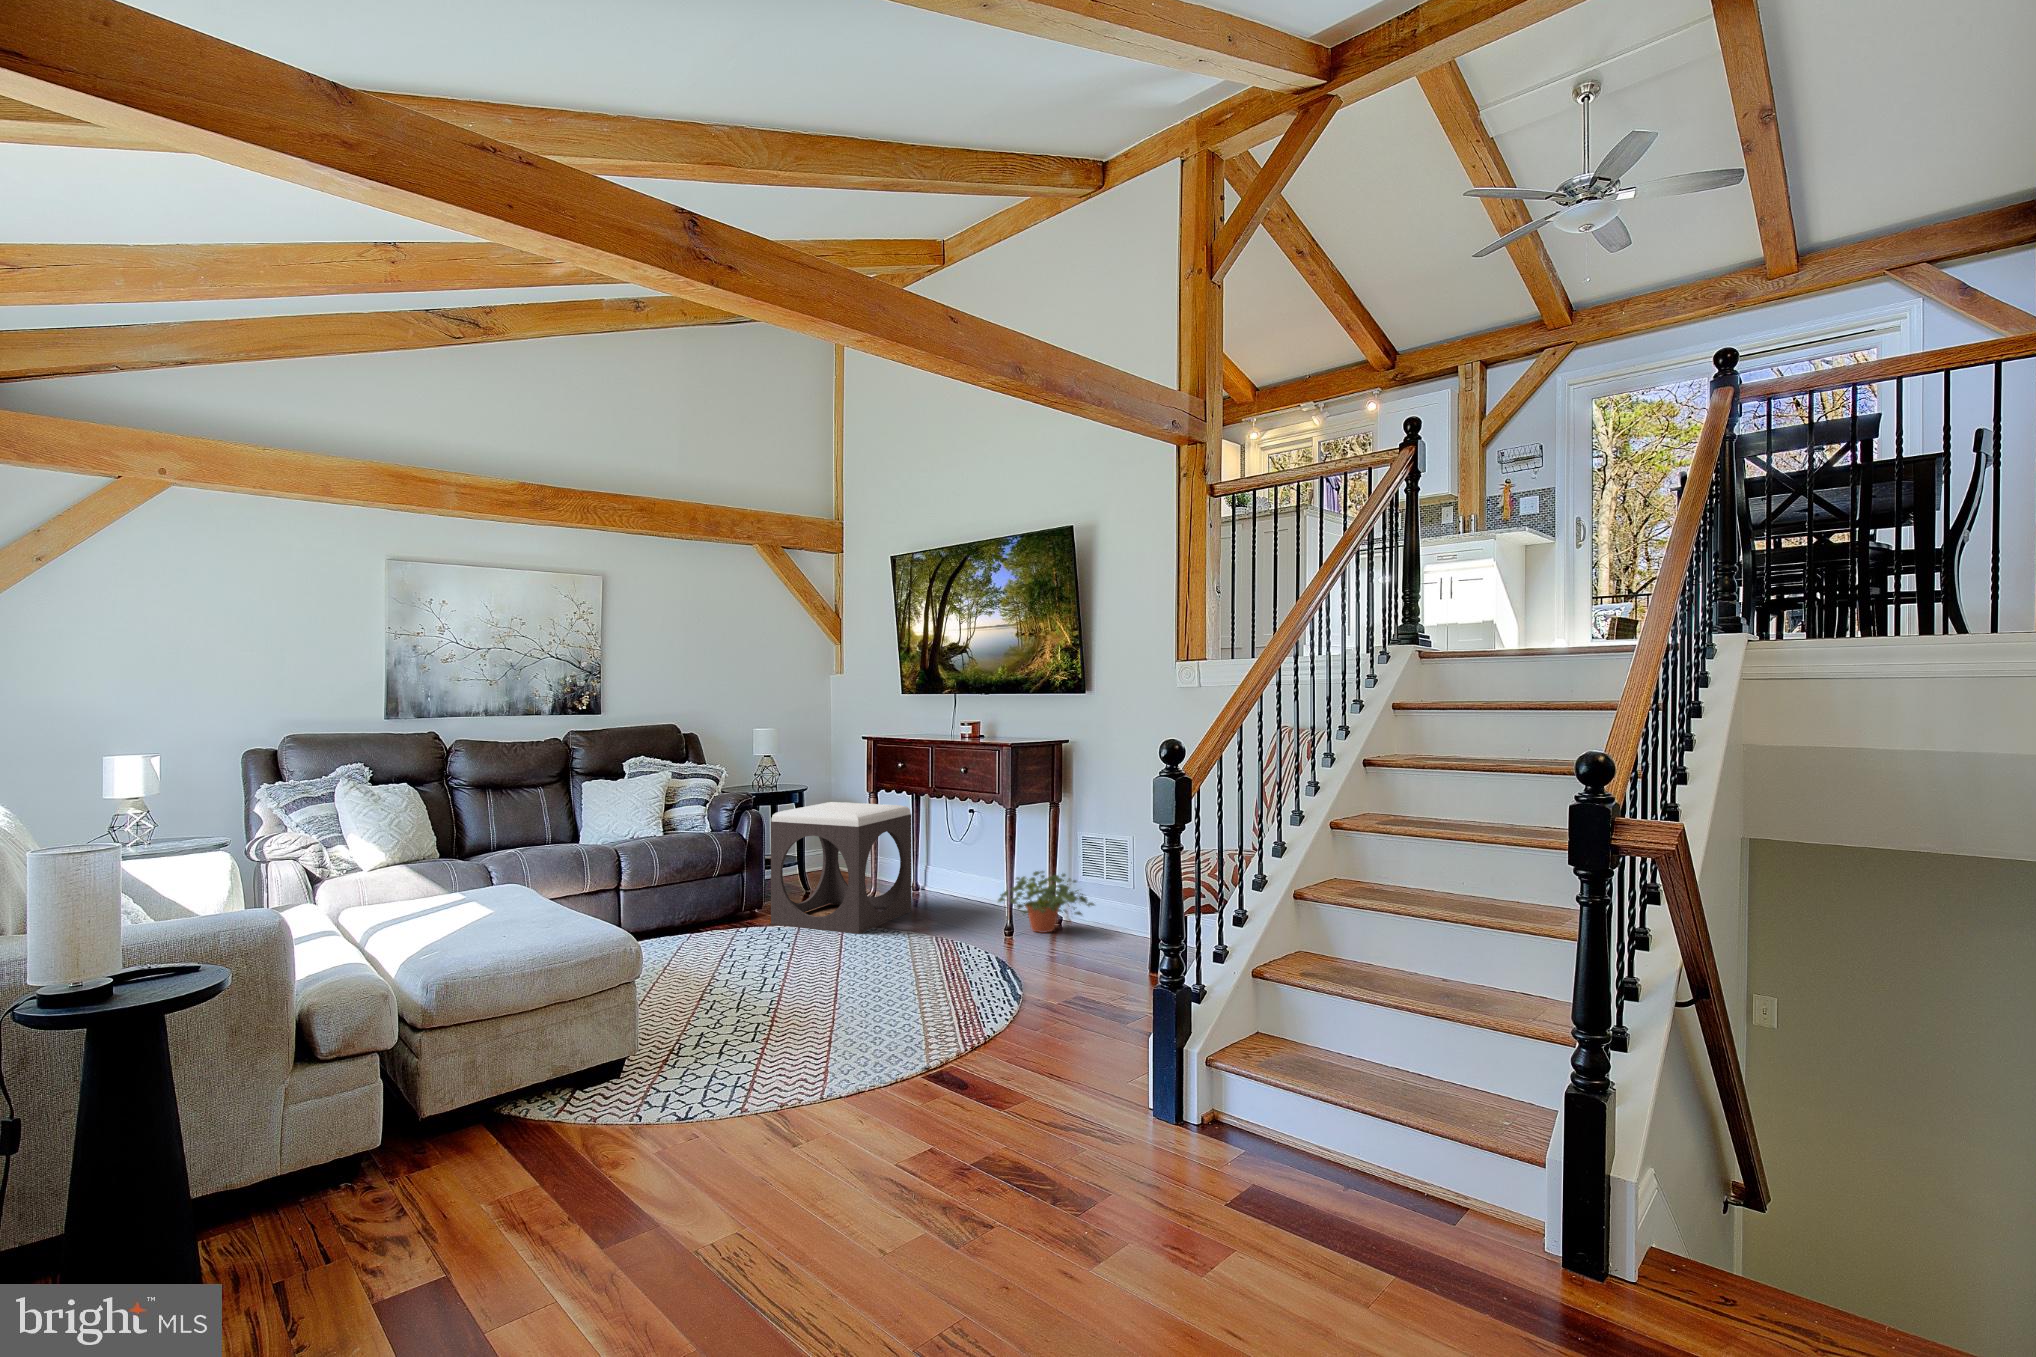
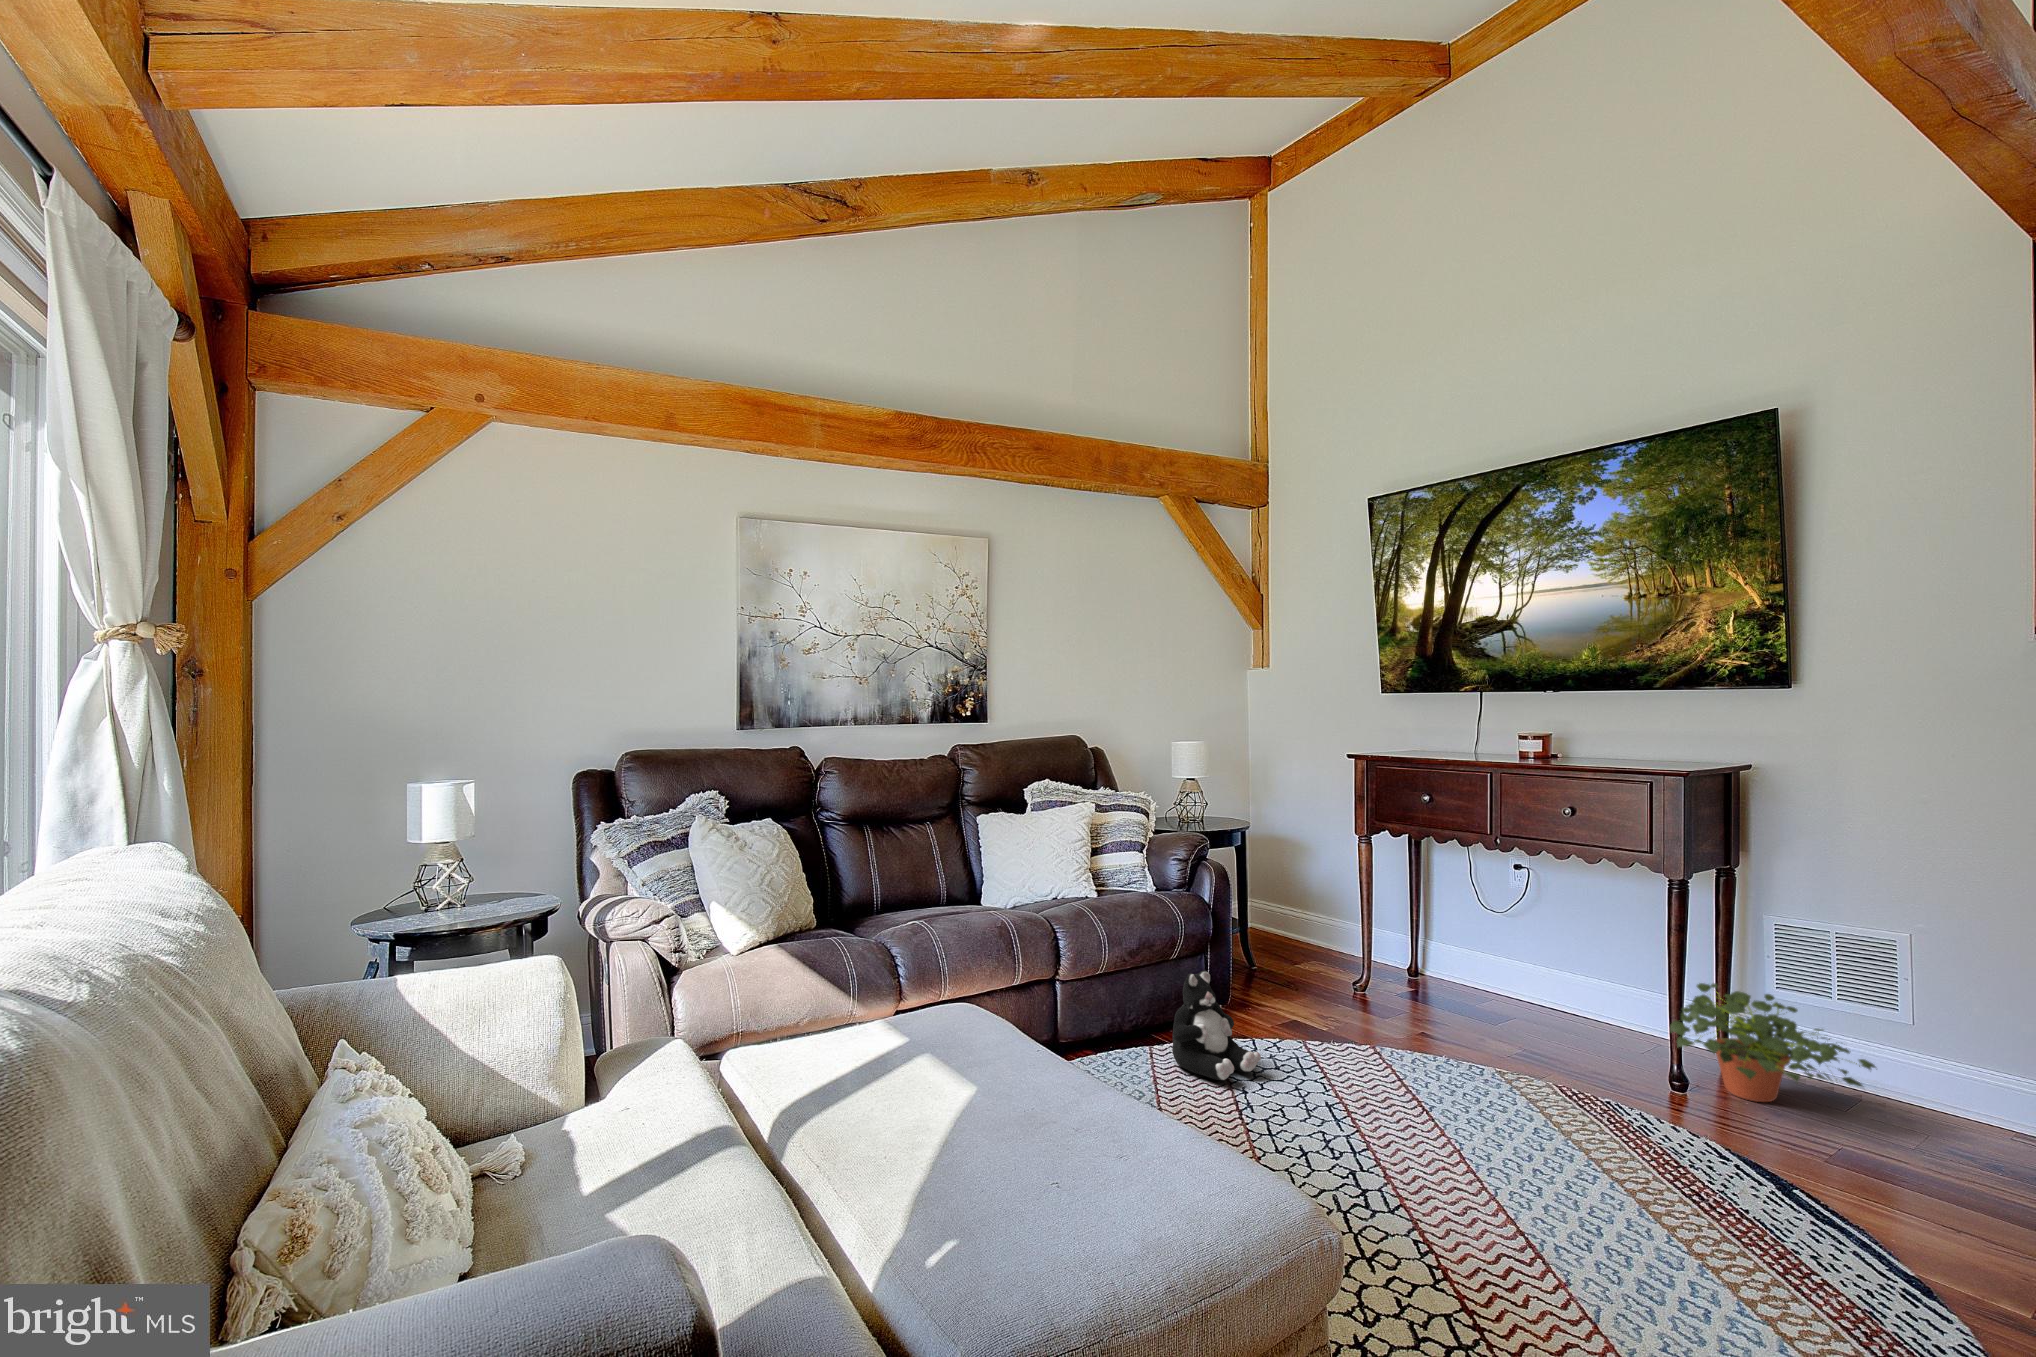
footstool: present [771,802,911,934] -> none [1256,849,1458,1074]
plush toy: none [697,877,755,943] -> present [1172,970,1261,1080]

